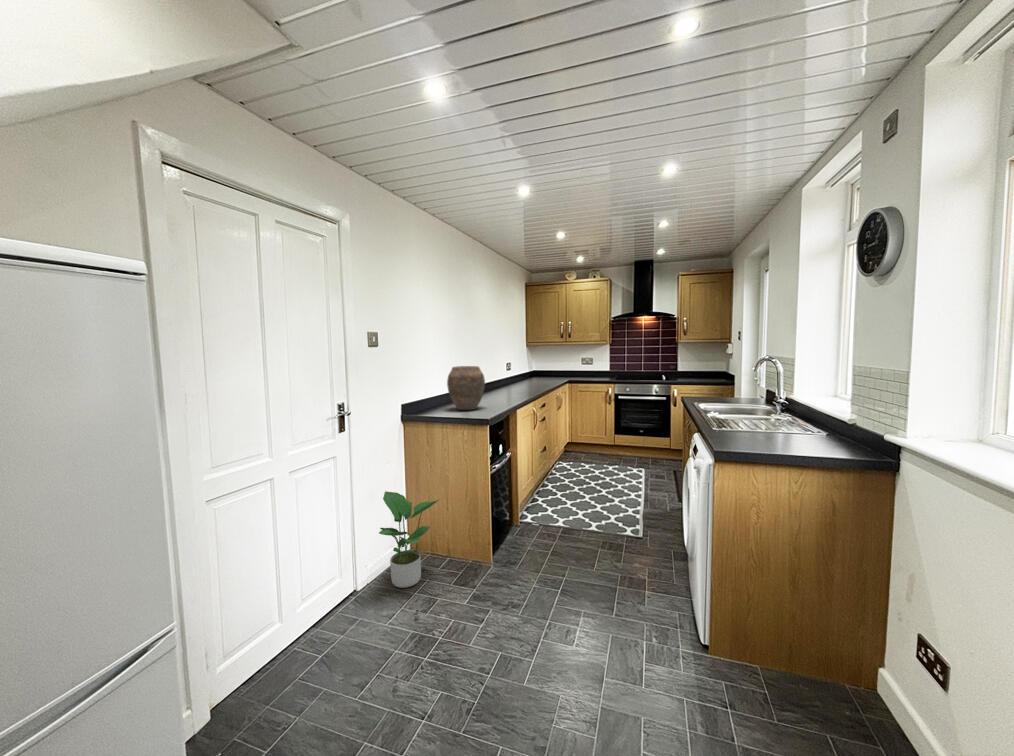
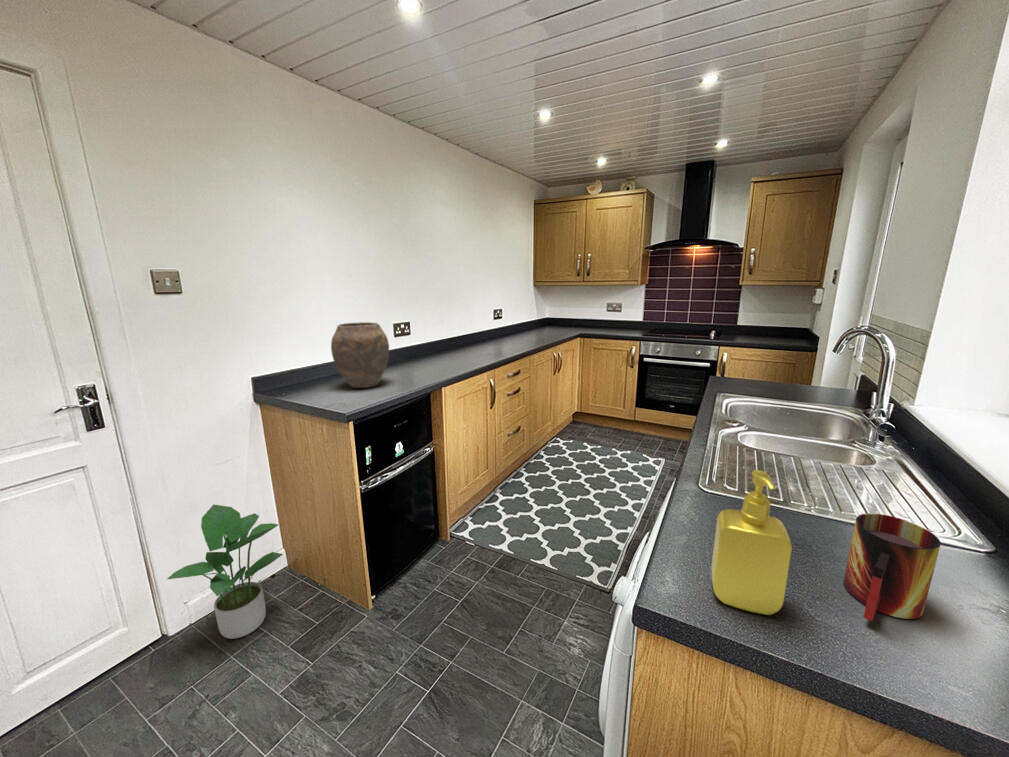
soap dispenser: none [739,397,770,452] -> present [711,470,792,615]
mug: none [786,417,815,449] -> present [844,513,941,621]

